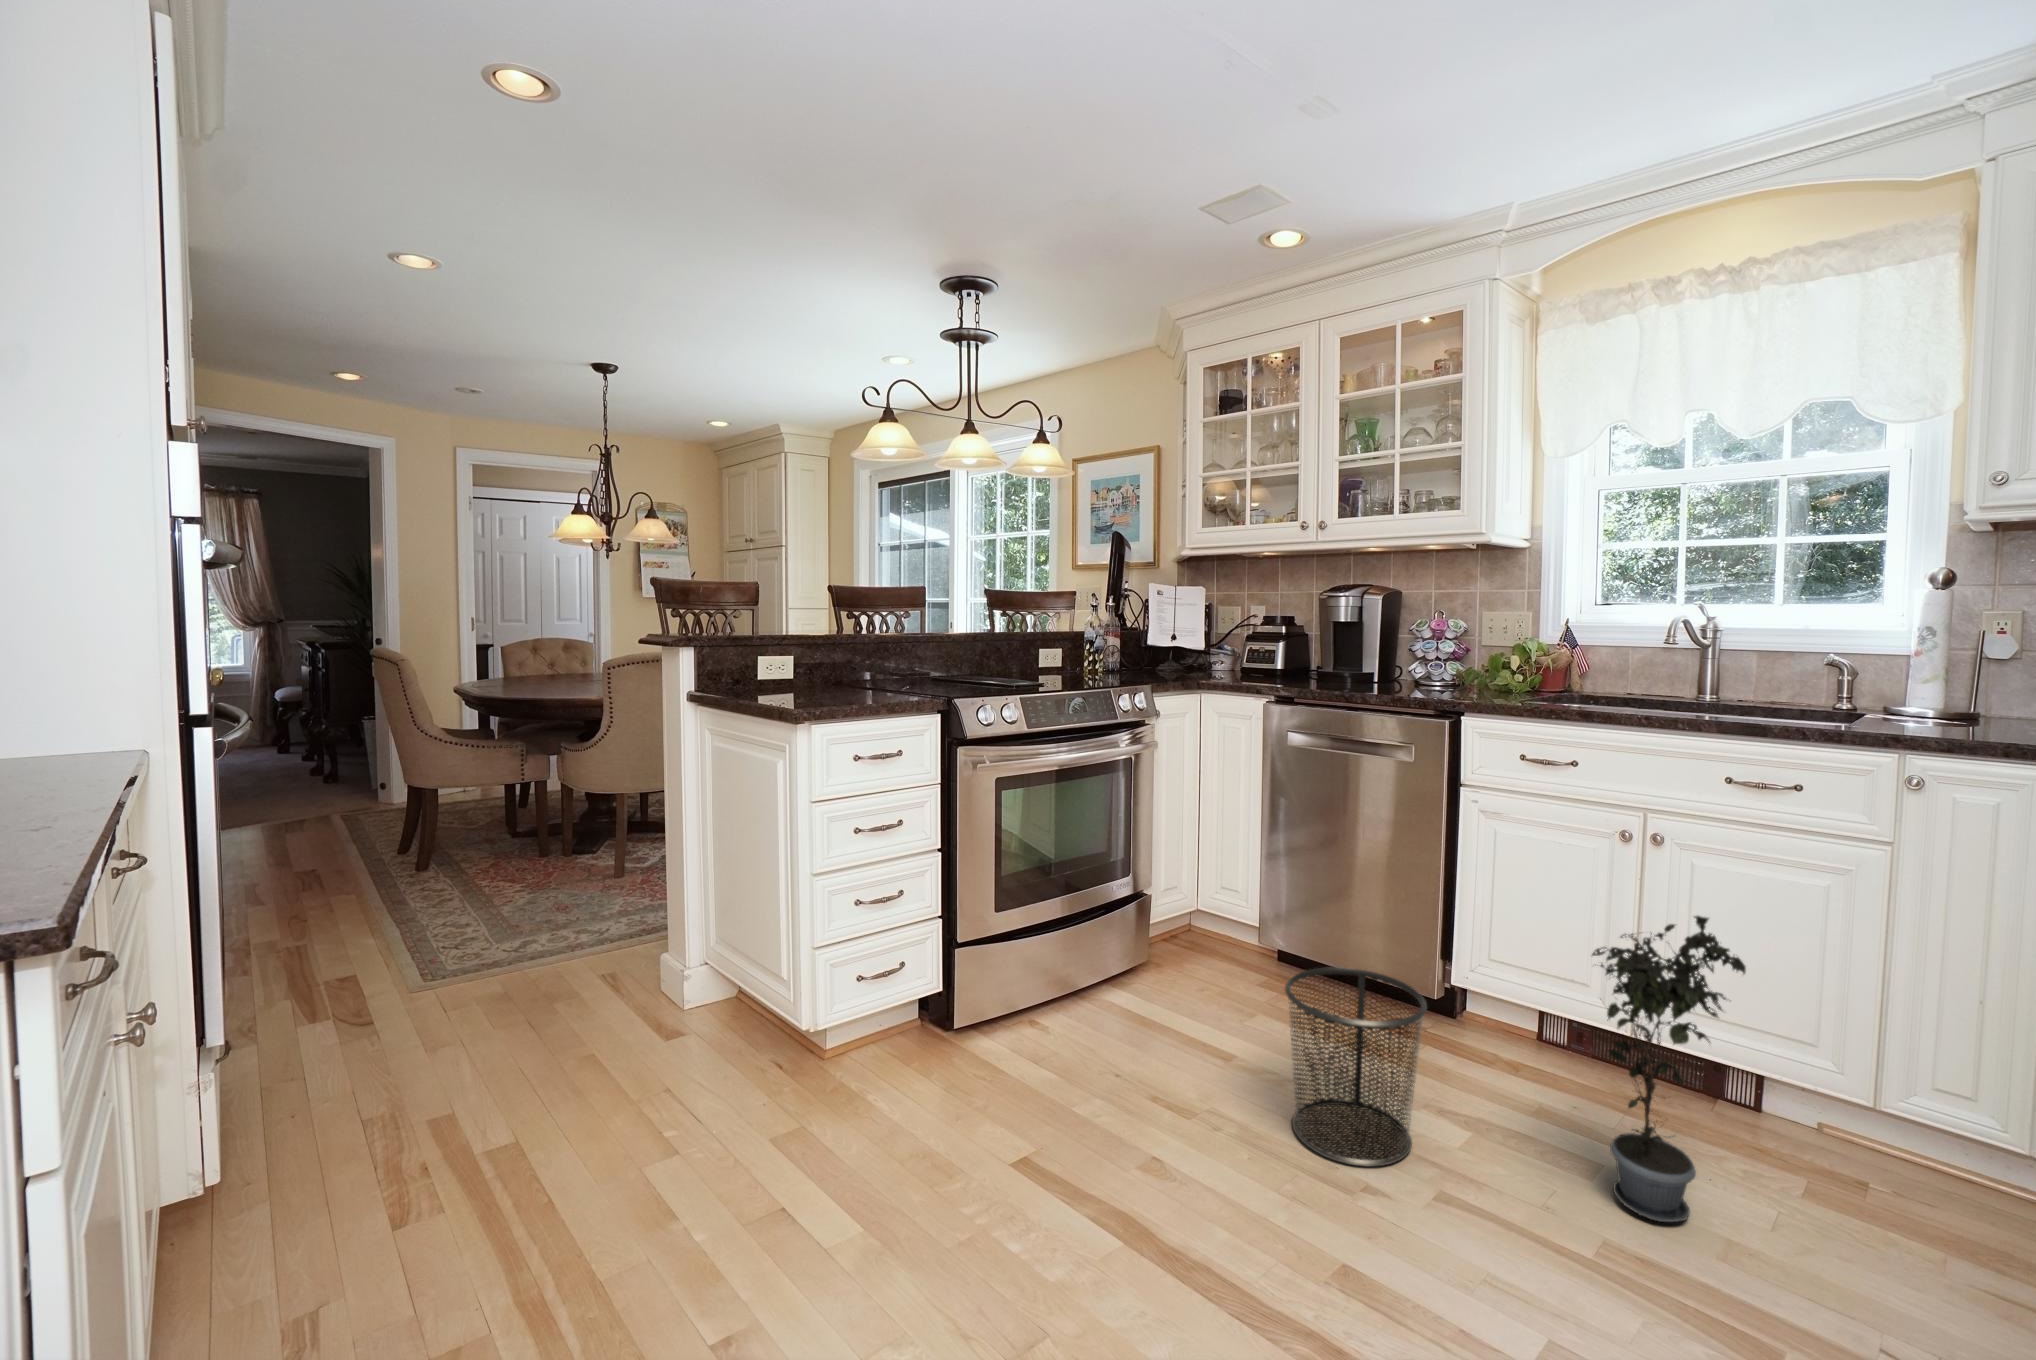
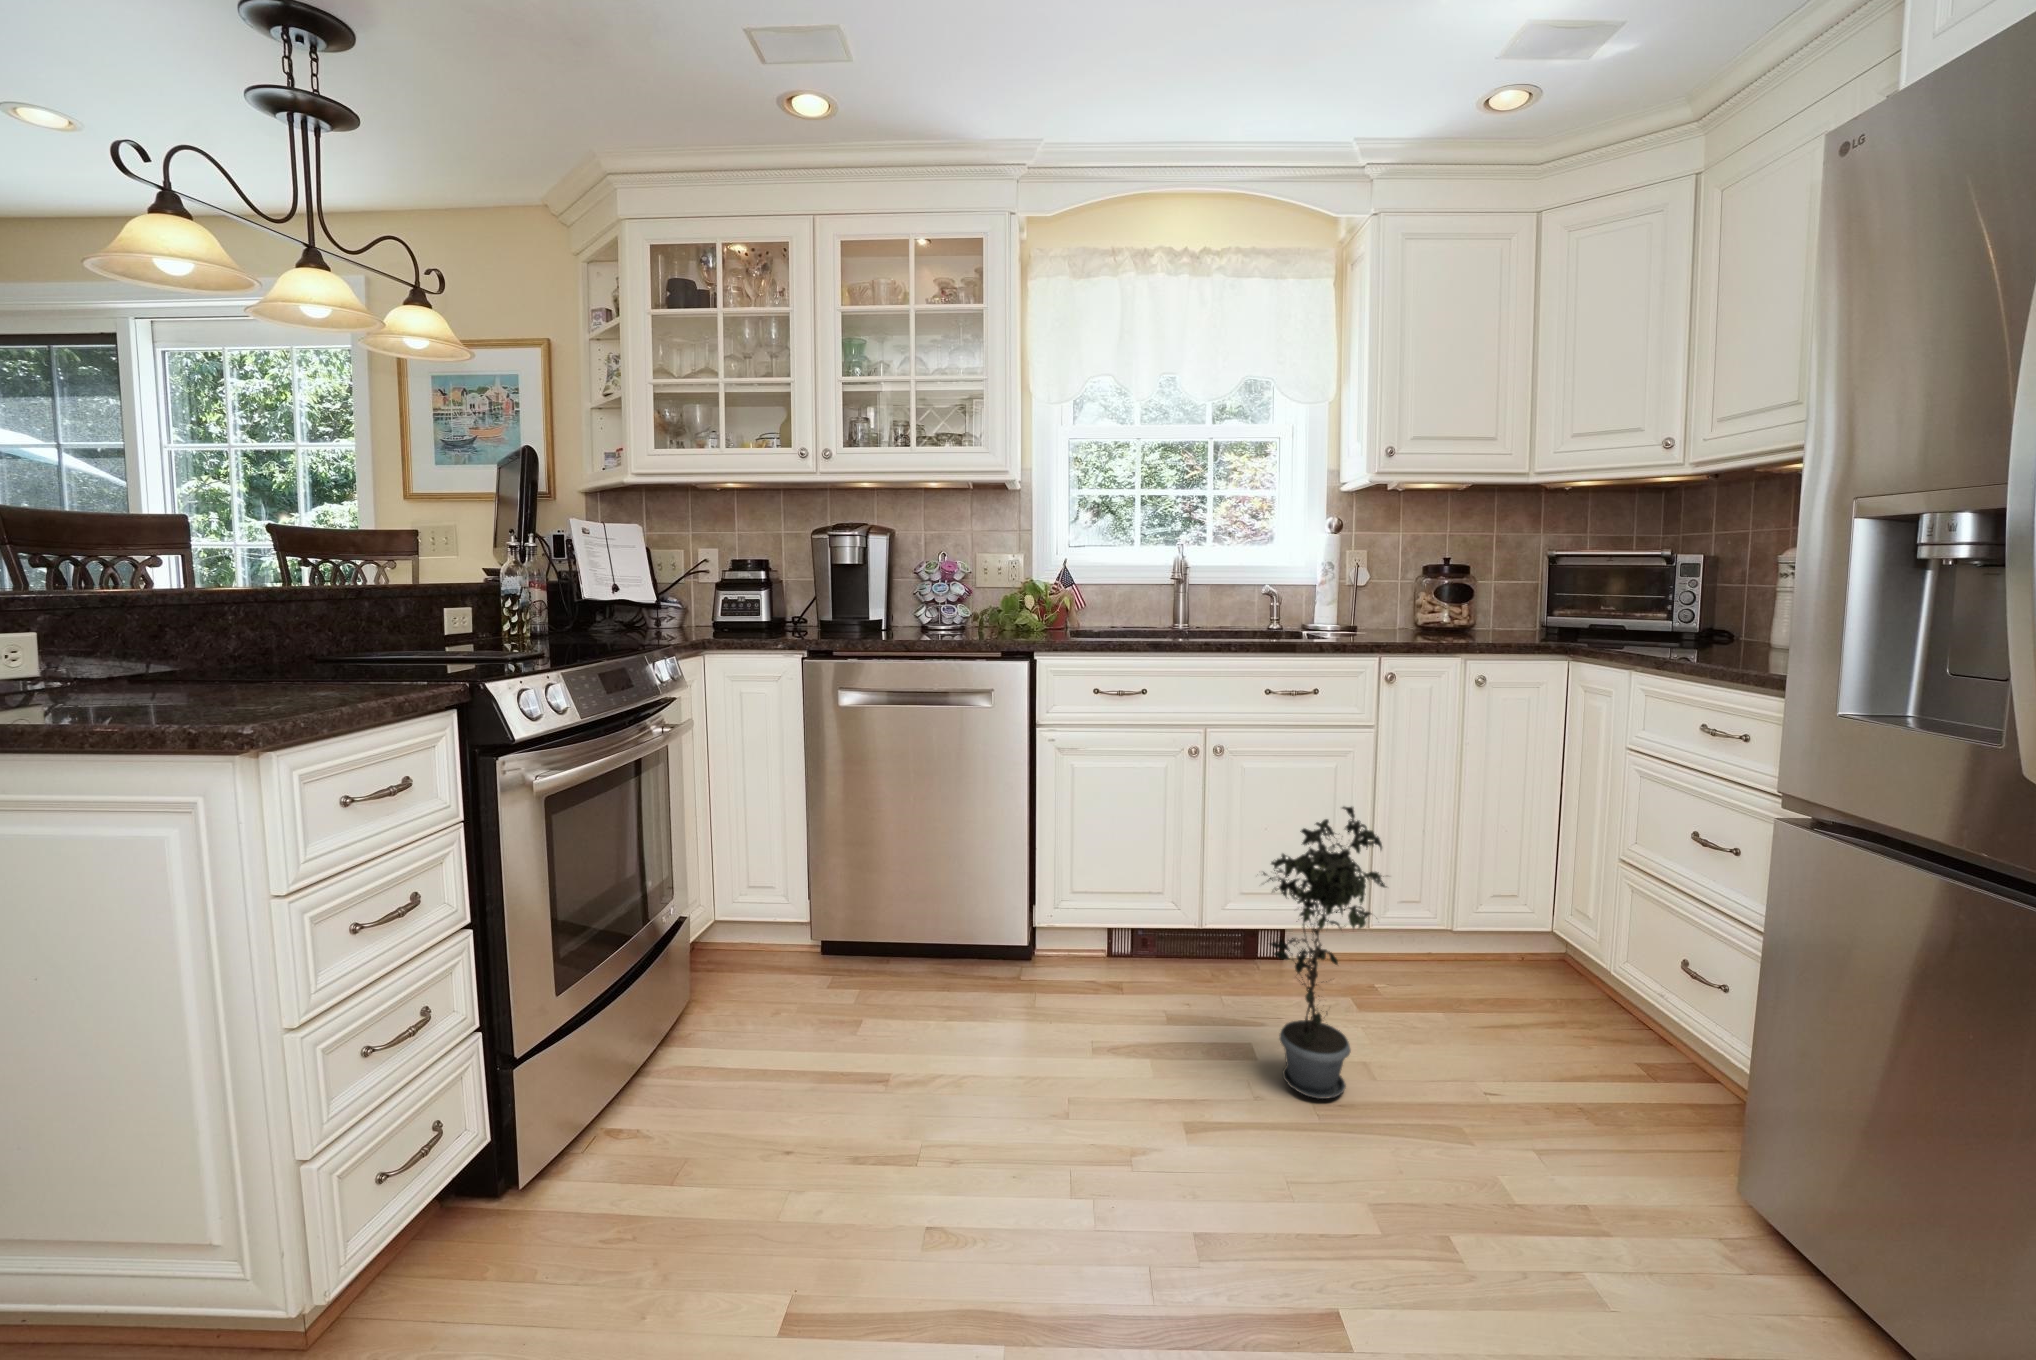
waste bin: present [1285,967,1427,1167] -> none [980,947,1142,1190]

